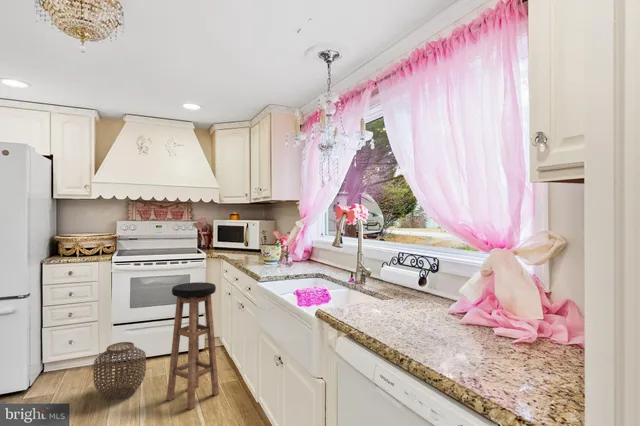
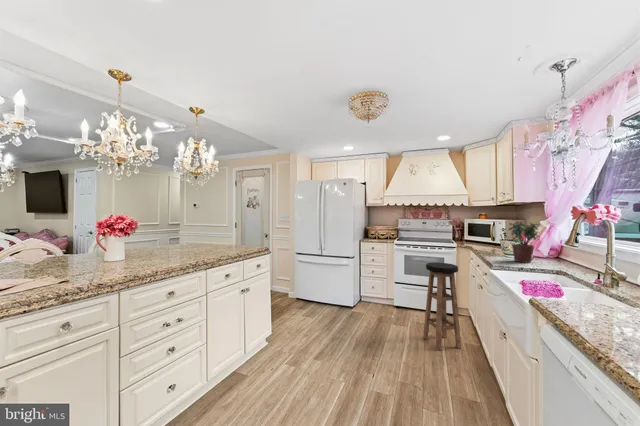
potted plant: none [272,222,301,269] -> present [509,221,539,263]
woven basket: present [93,342,146,400] -> none [382,293,411,328]

